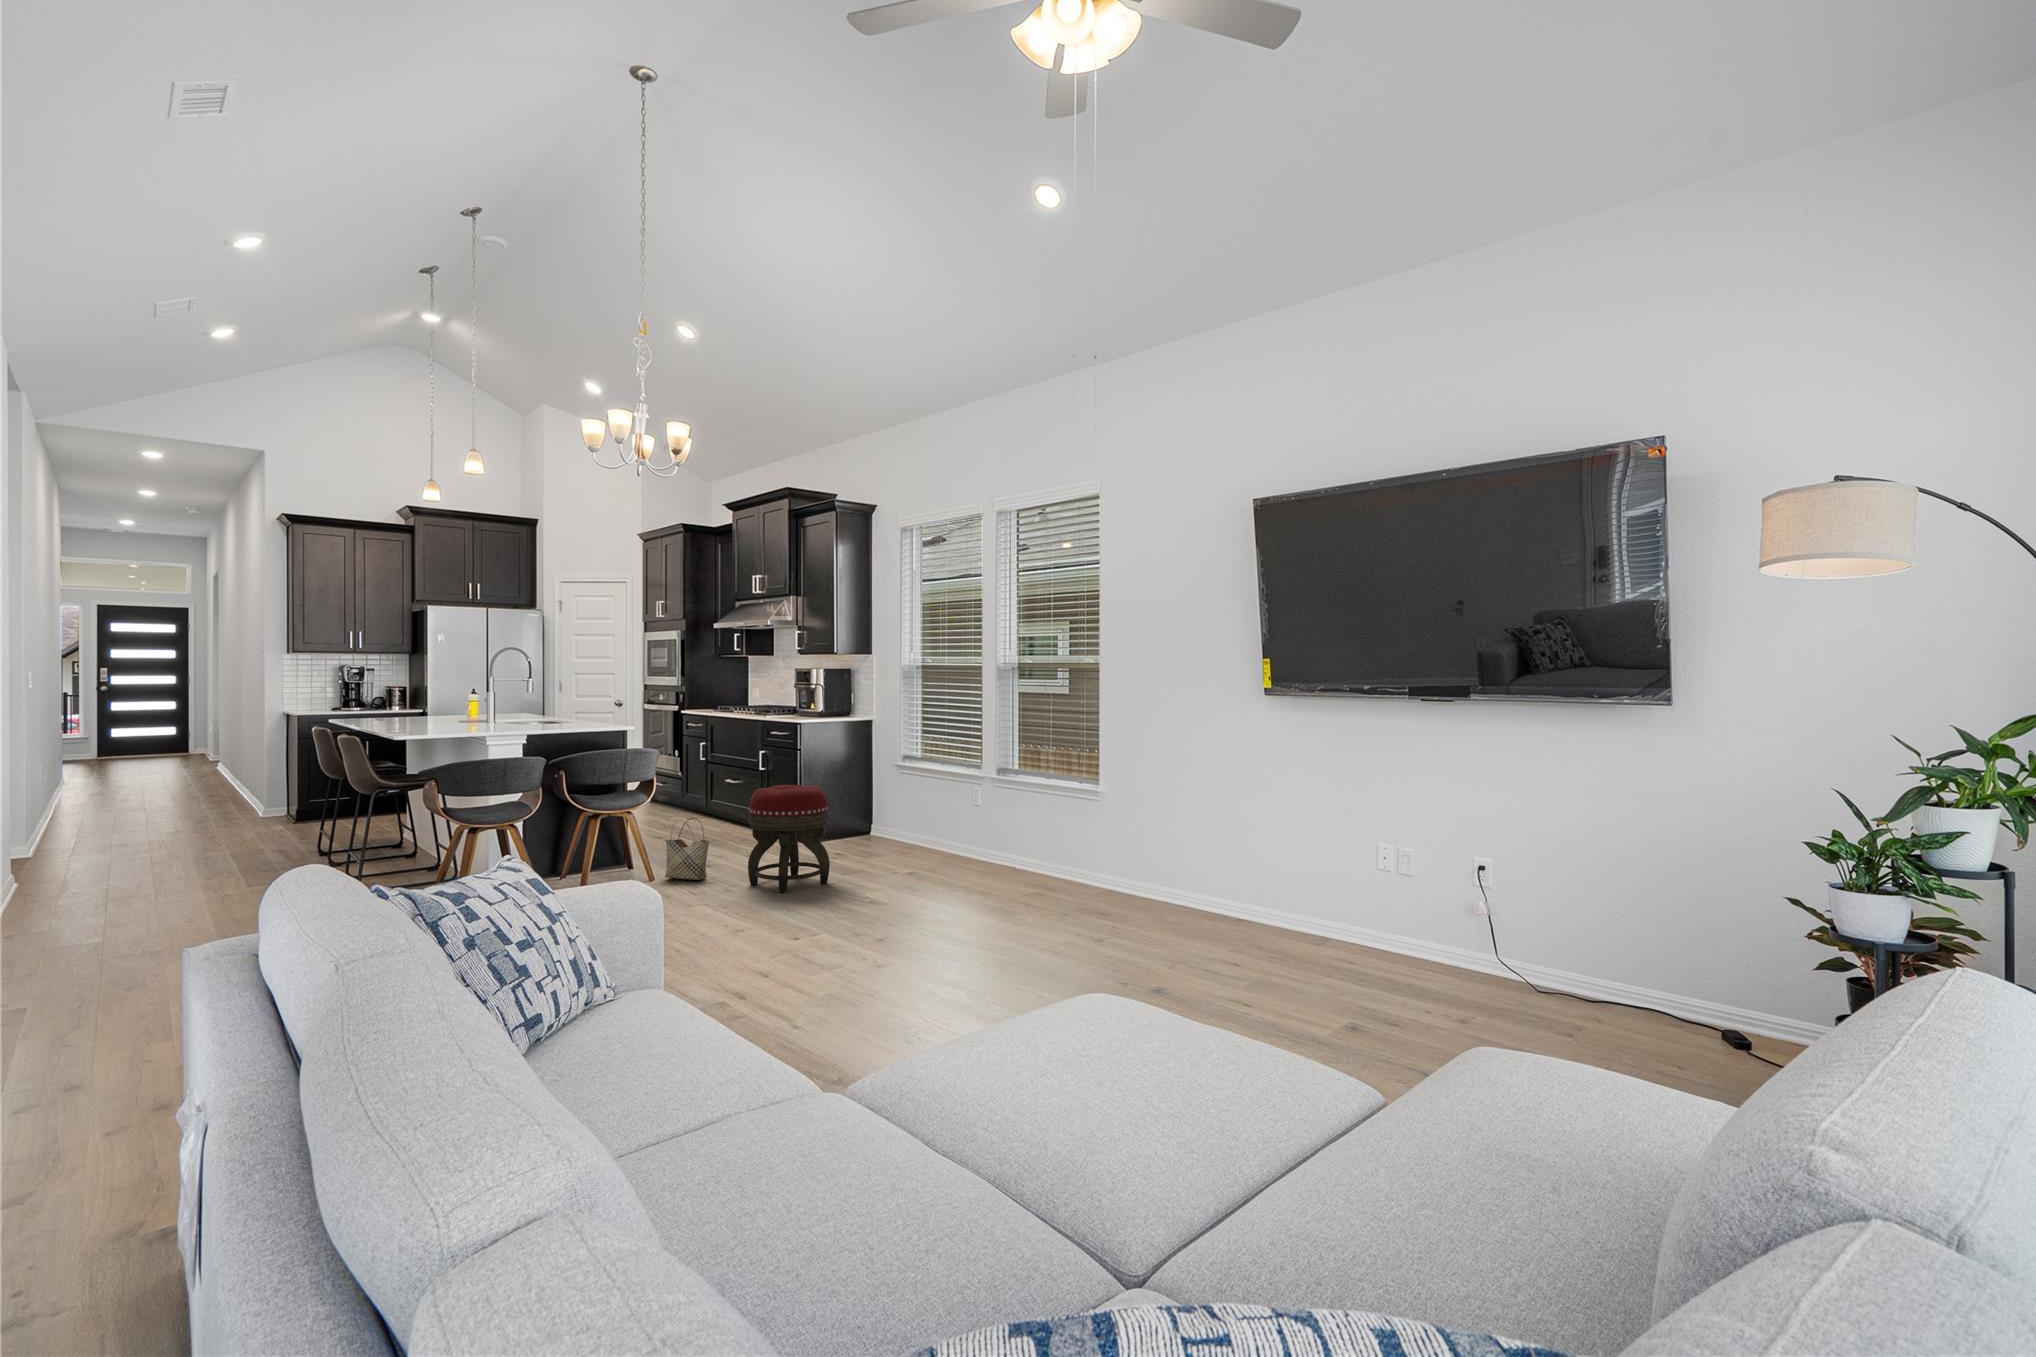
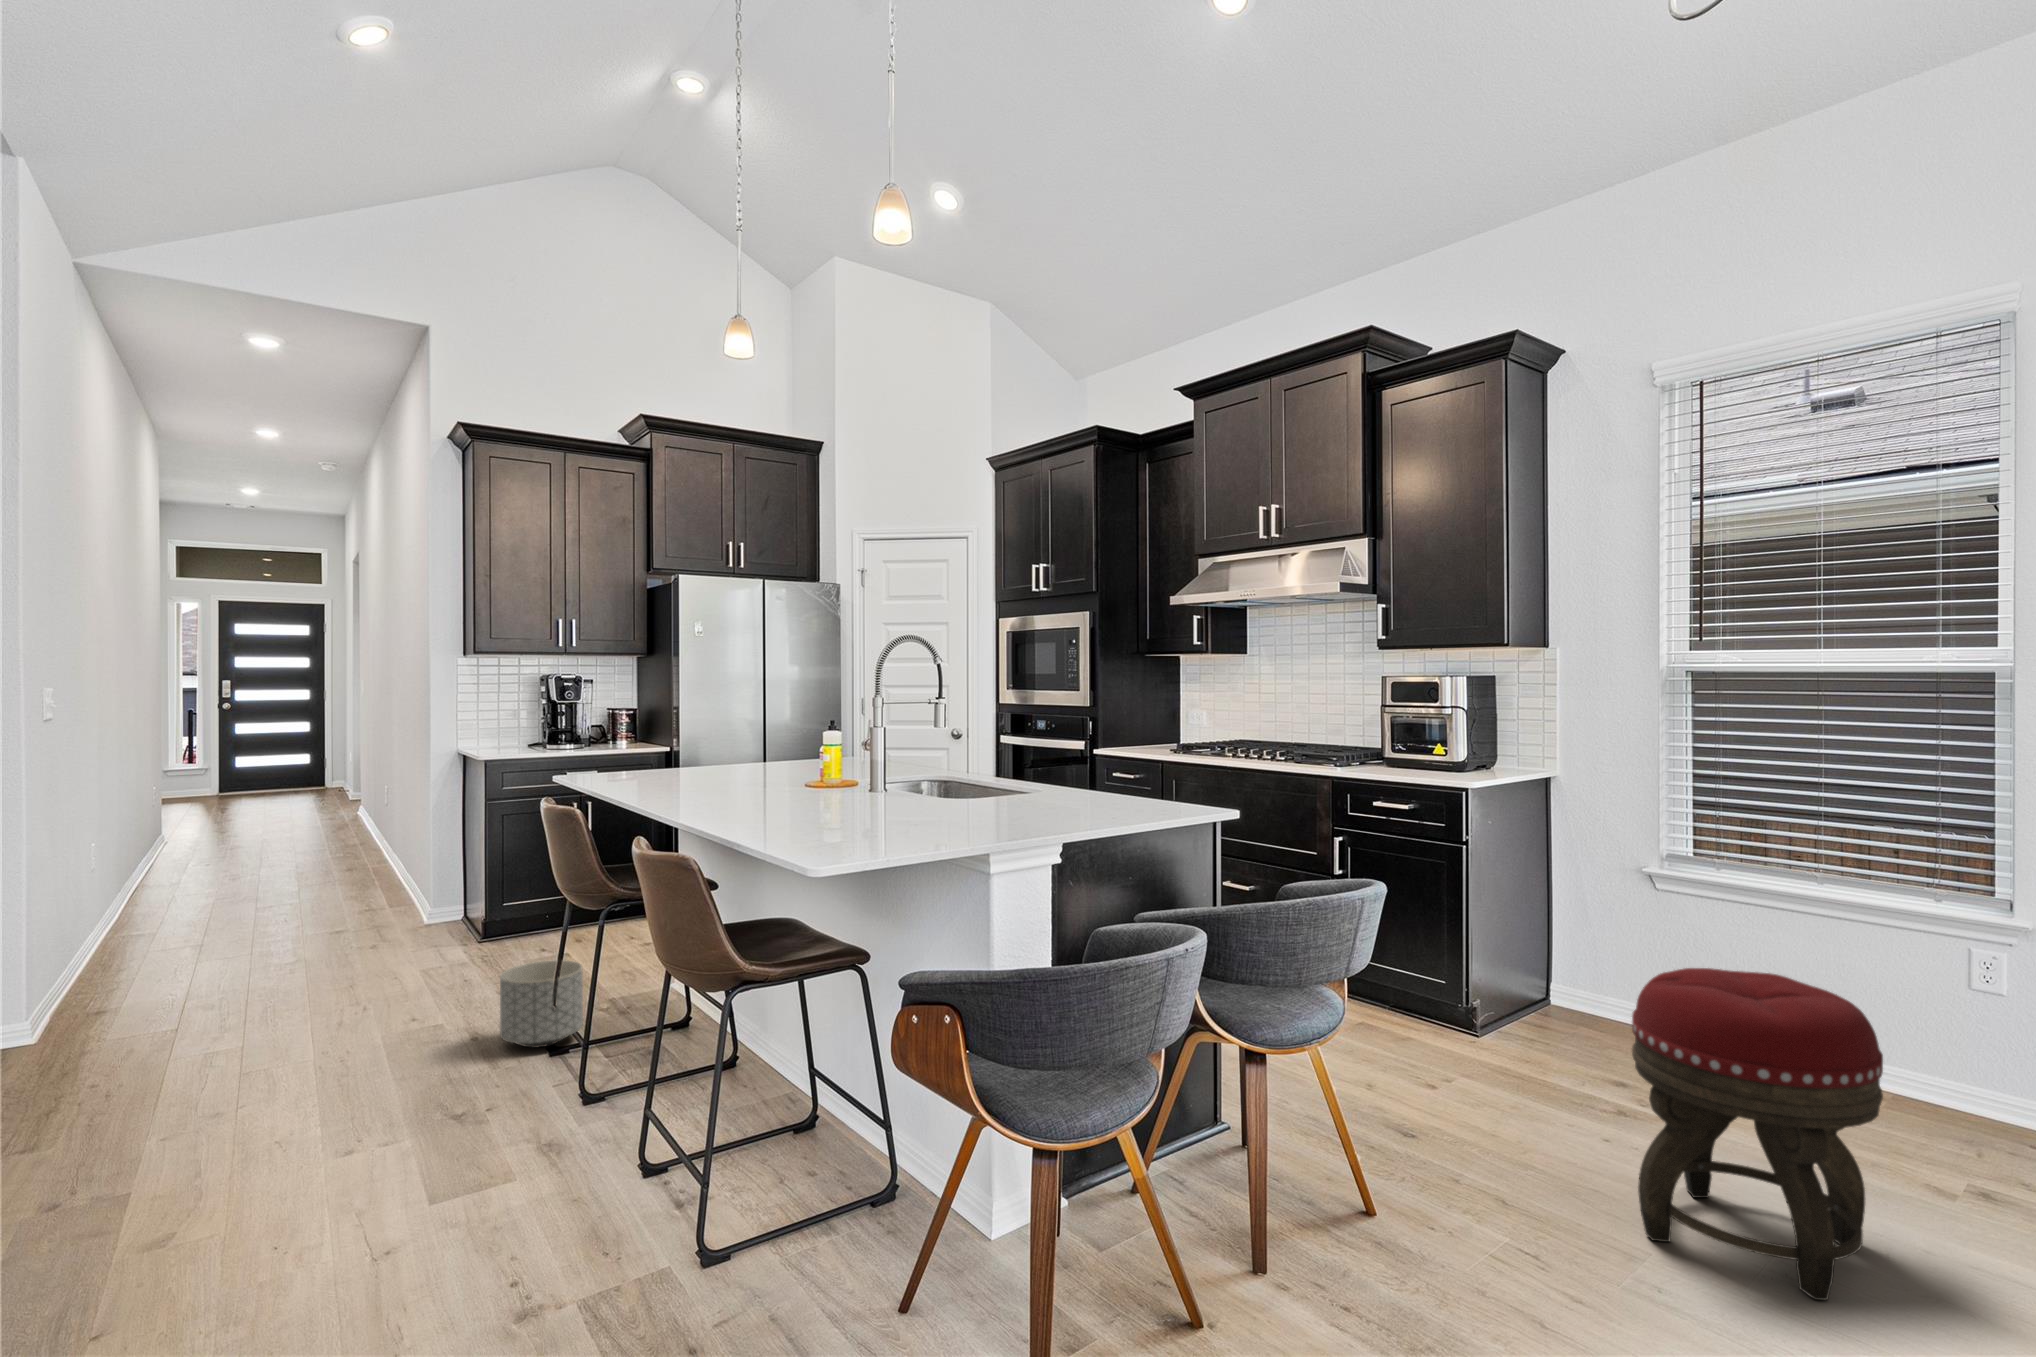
planter: none [291,815,339,856] -> present [500,960,583,1048]
woven basket: present [665,818,709,880] -> none [1376,1038,1493,1208]

